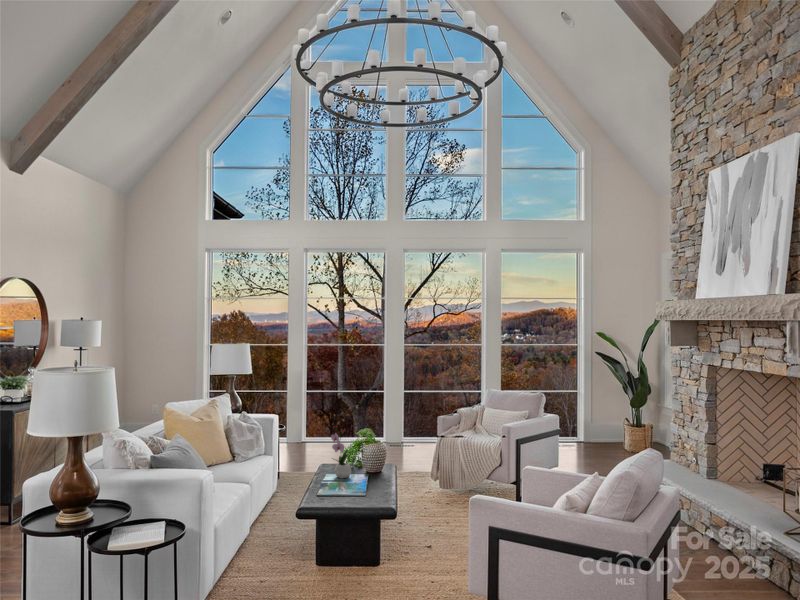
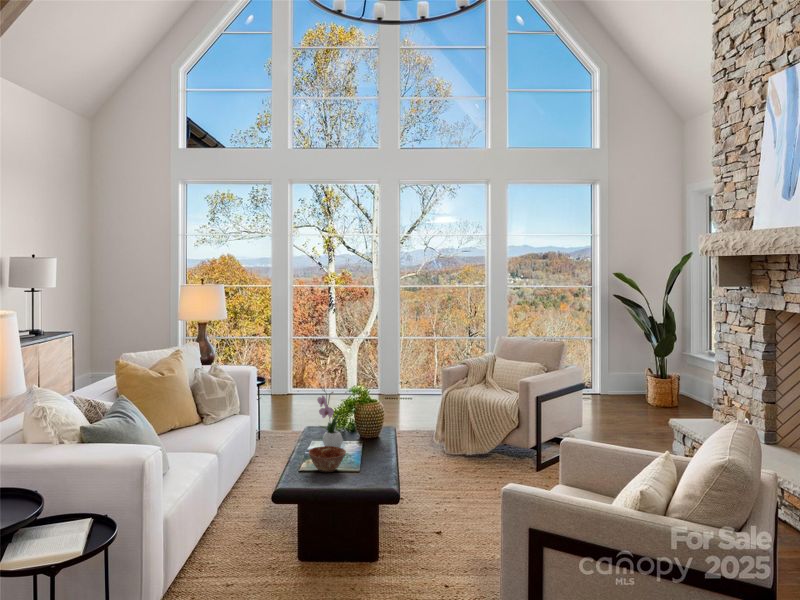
ceramic bowl: none [325,475,355,496] -> present [309,446,346,472]

